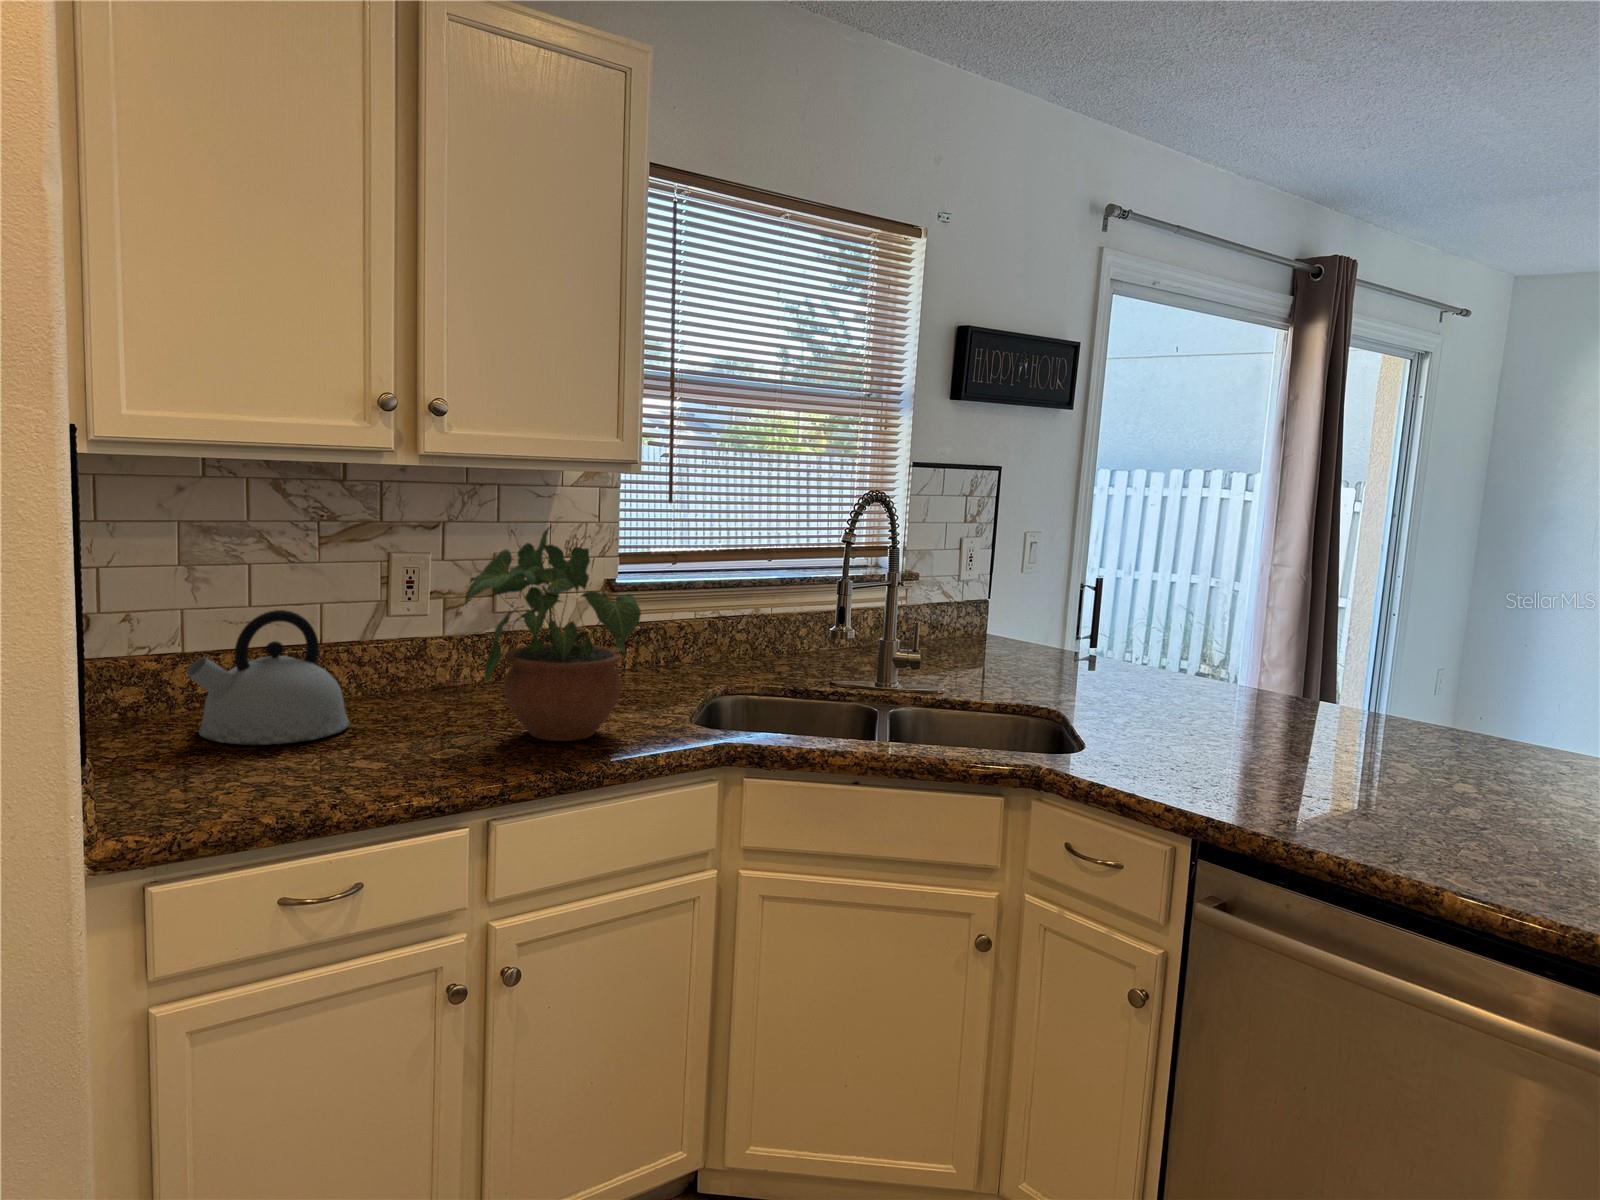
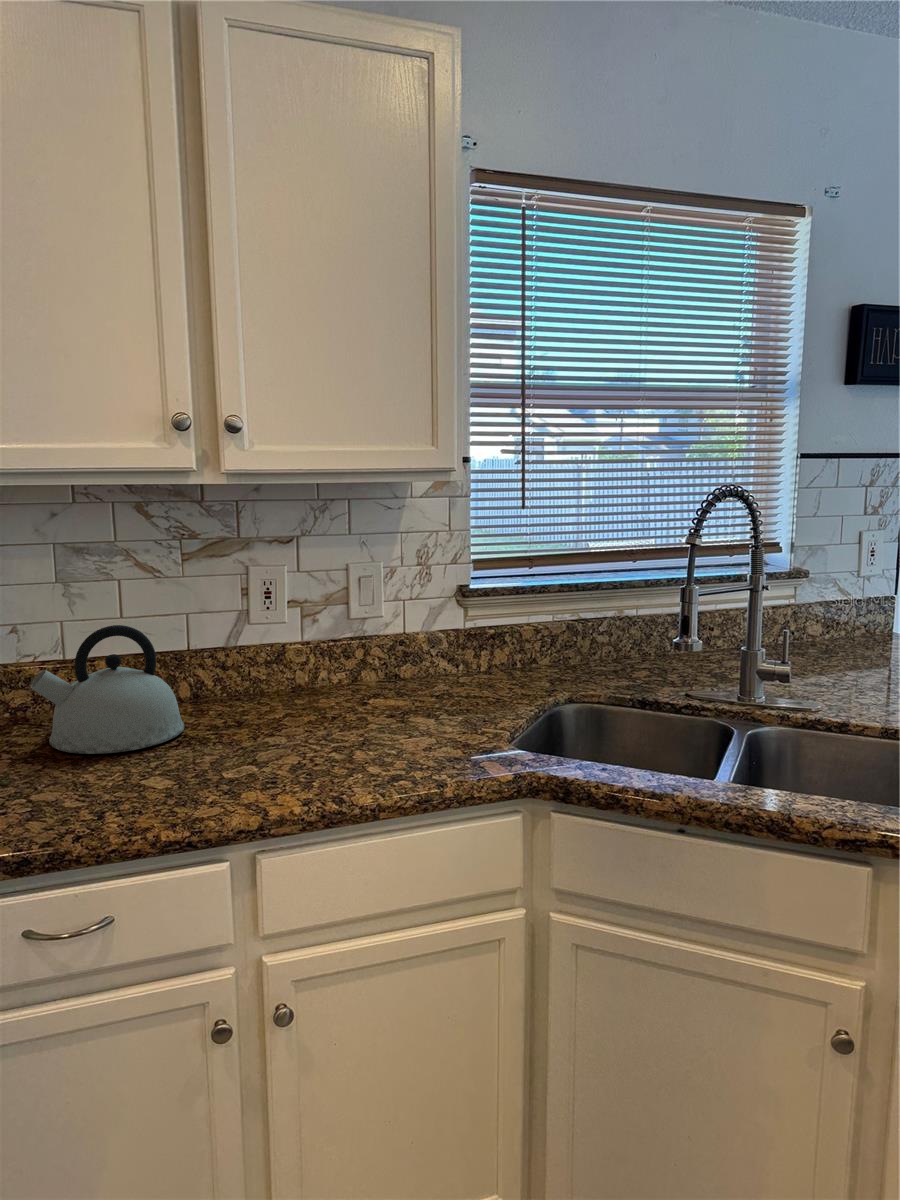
potted plant: present [465,526,641,741] -> none [263,539,435,763]

